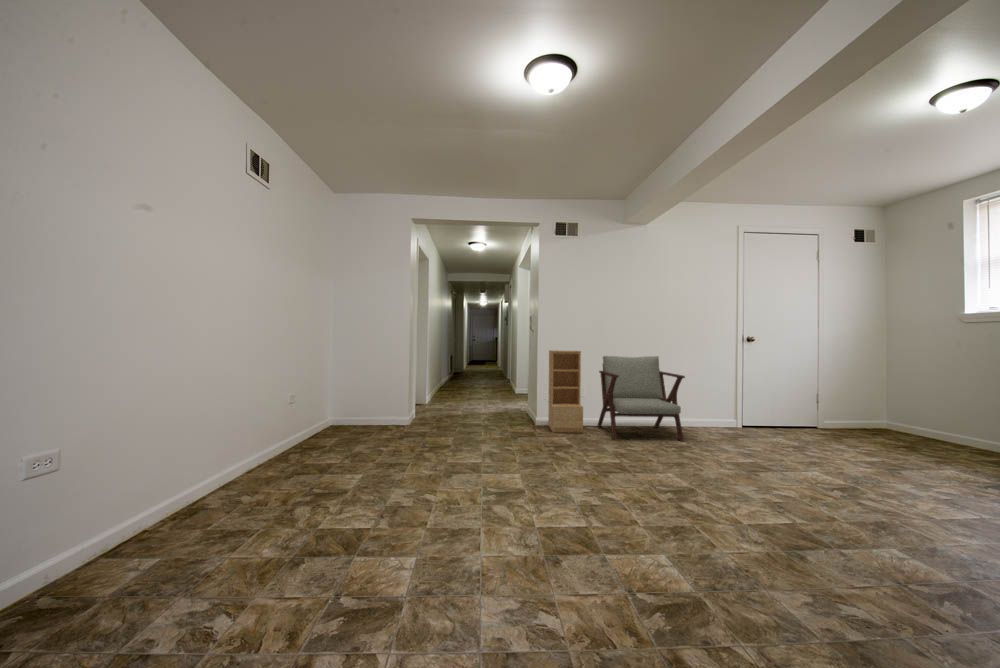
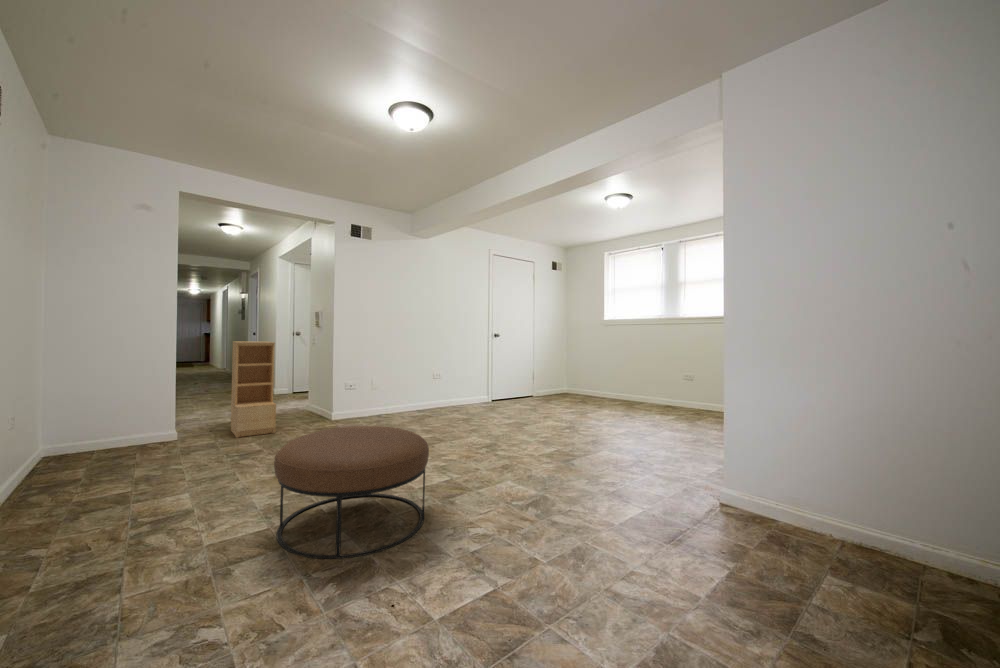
lounge chair: present [598,356,685,441] -> none [294,347,383,436]
ottoman: none [592,438,768,593] -> present [274,426,429,559]

